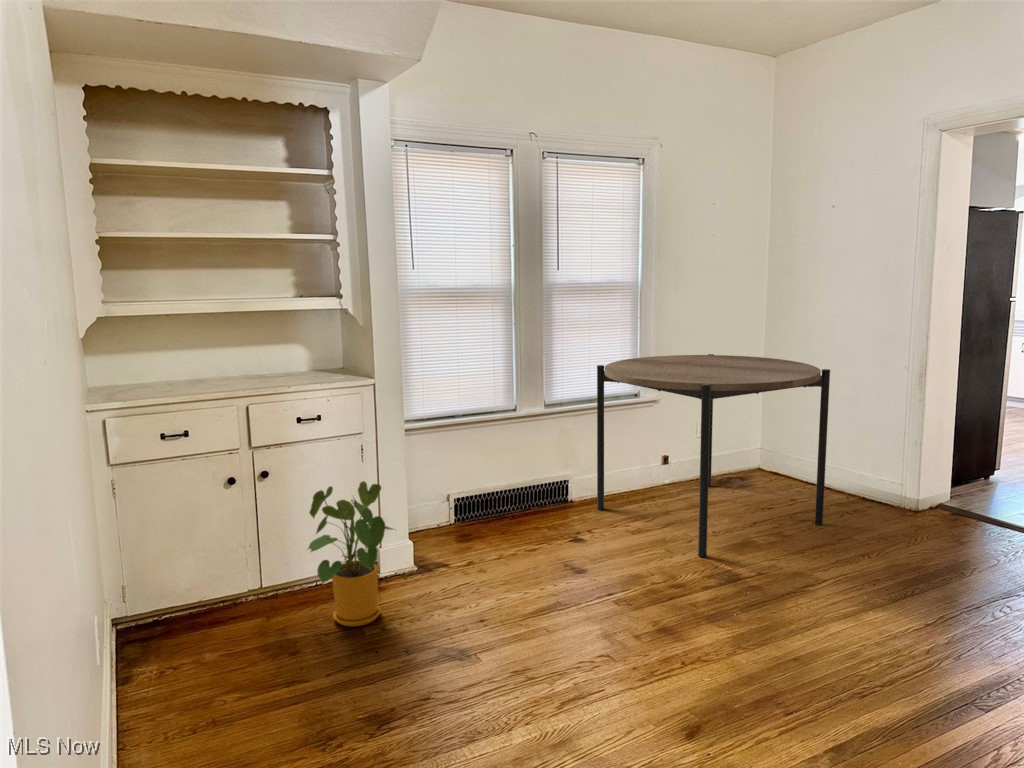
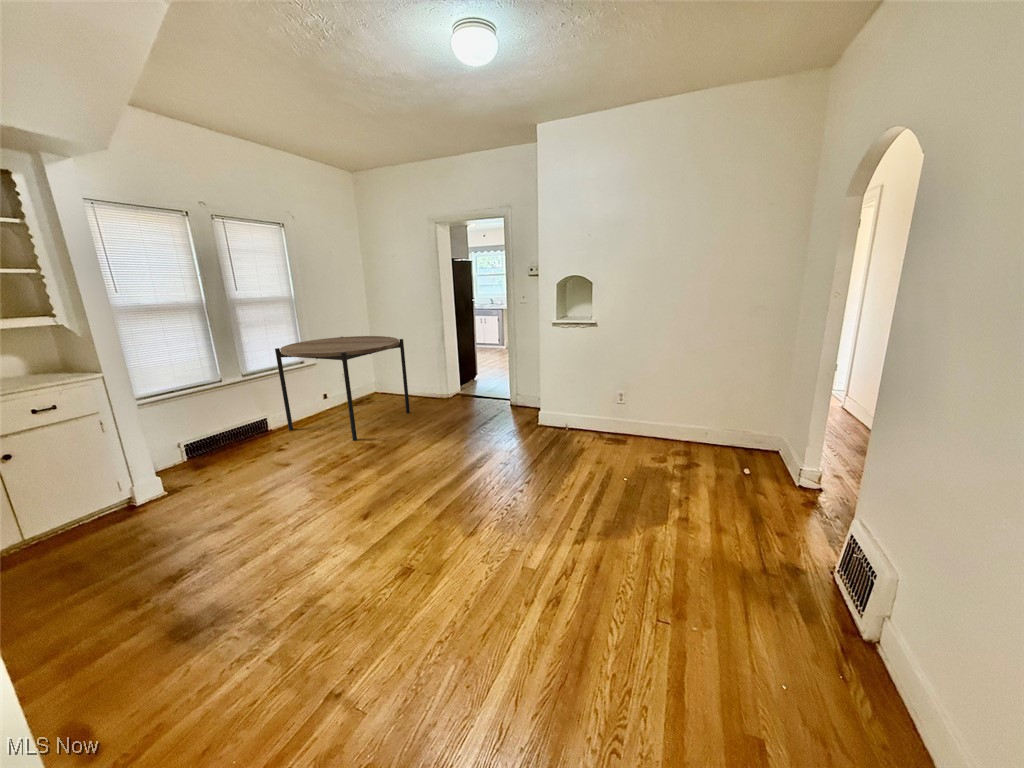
house plant: present [308,481,394,627] -> none [61,444,152,542]

